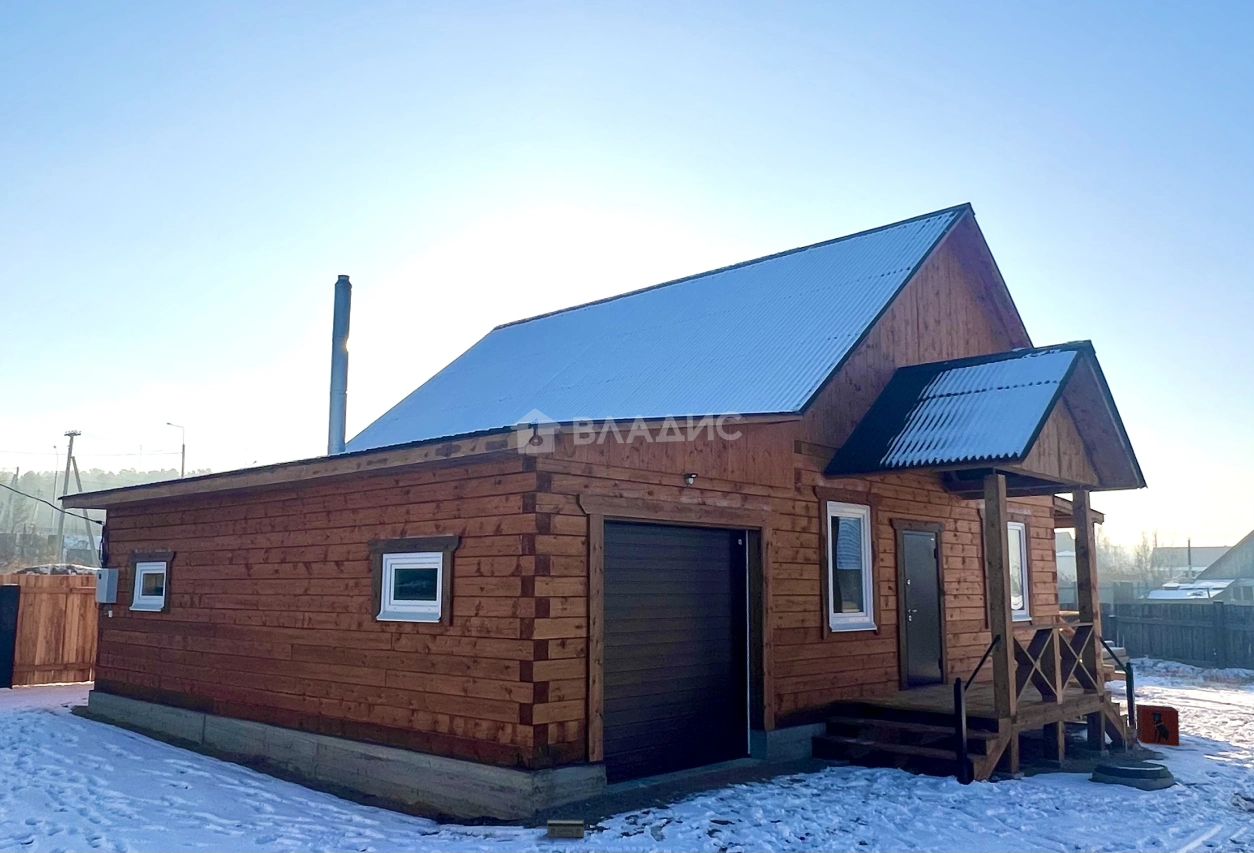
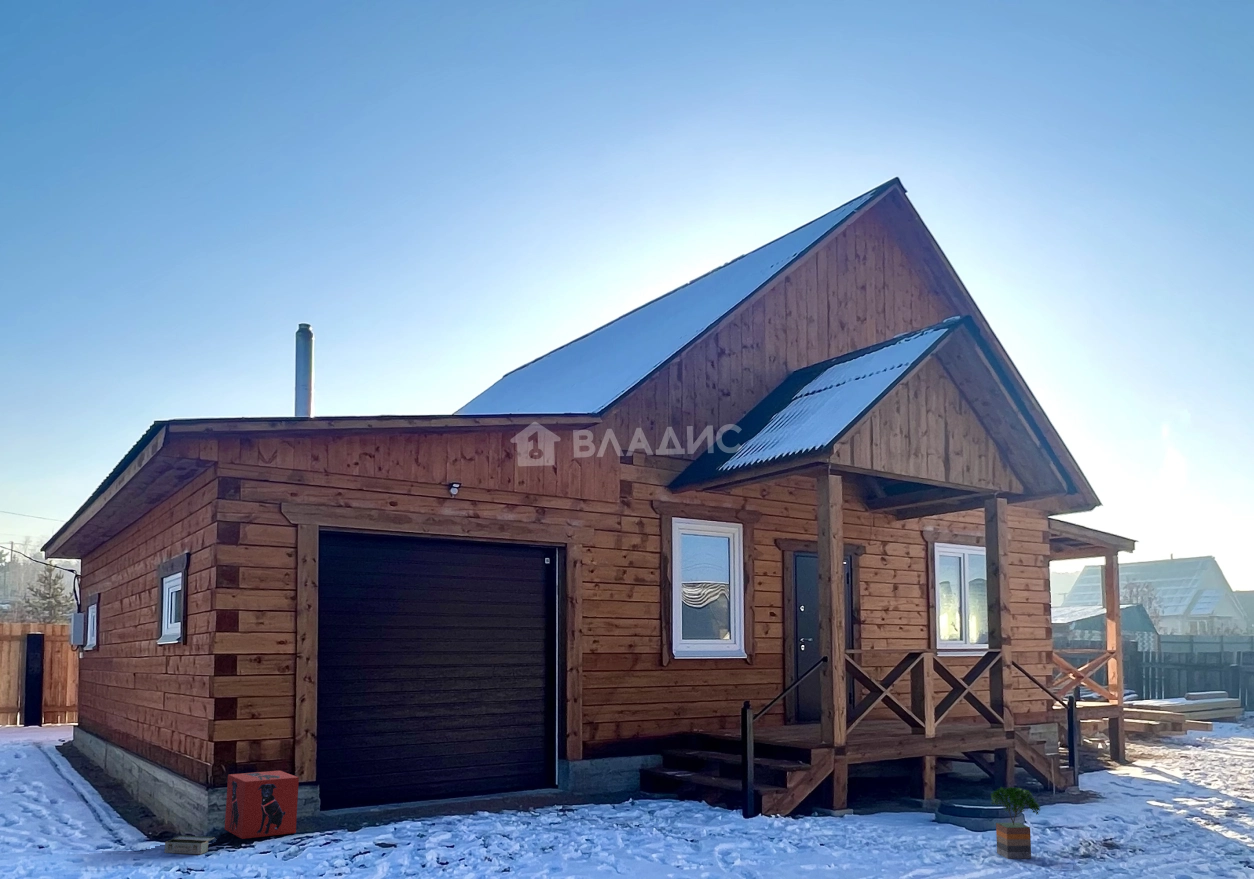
storage box: present [1136,704,1179,746] -> present [225,771,299,839]
potted tree: none [1185,748,1235,809] -> present [991,787,1040,859]

